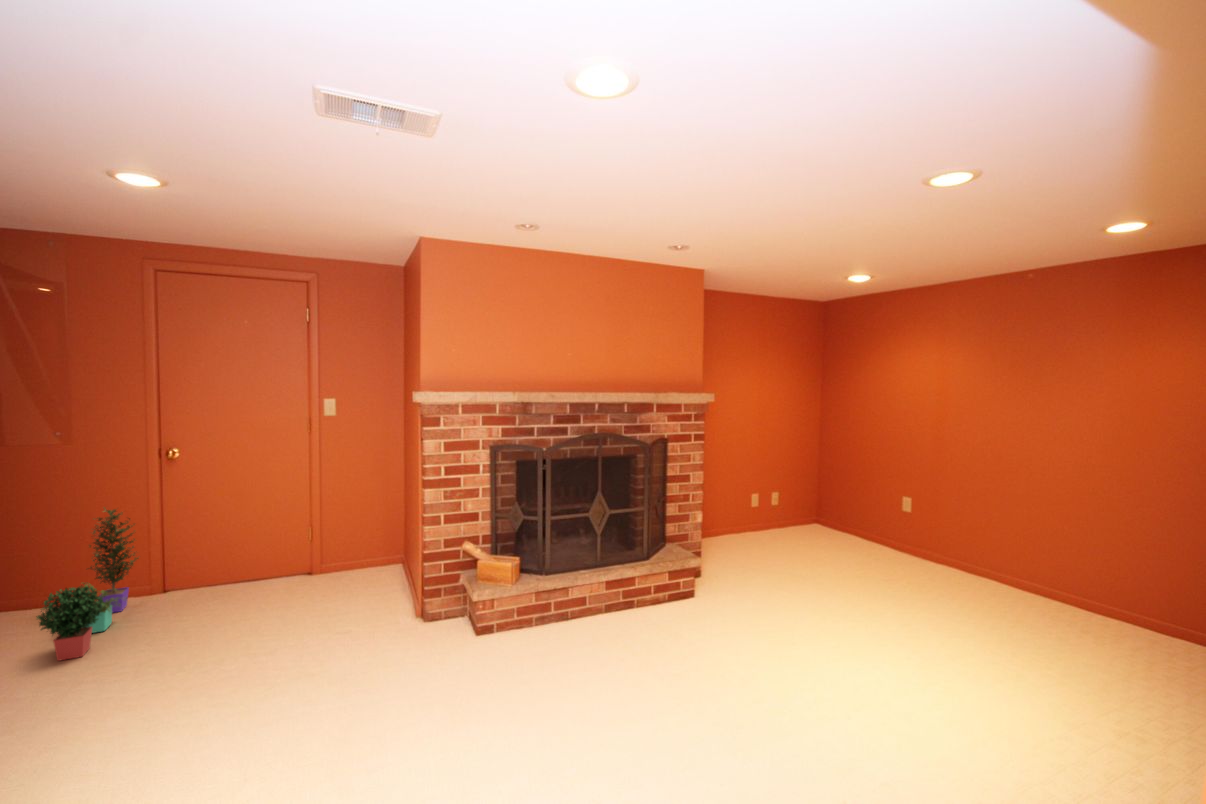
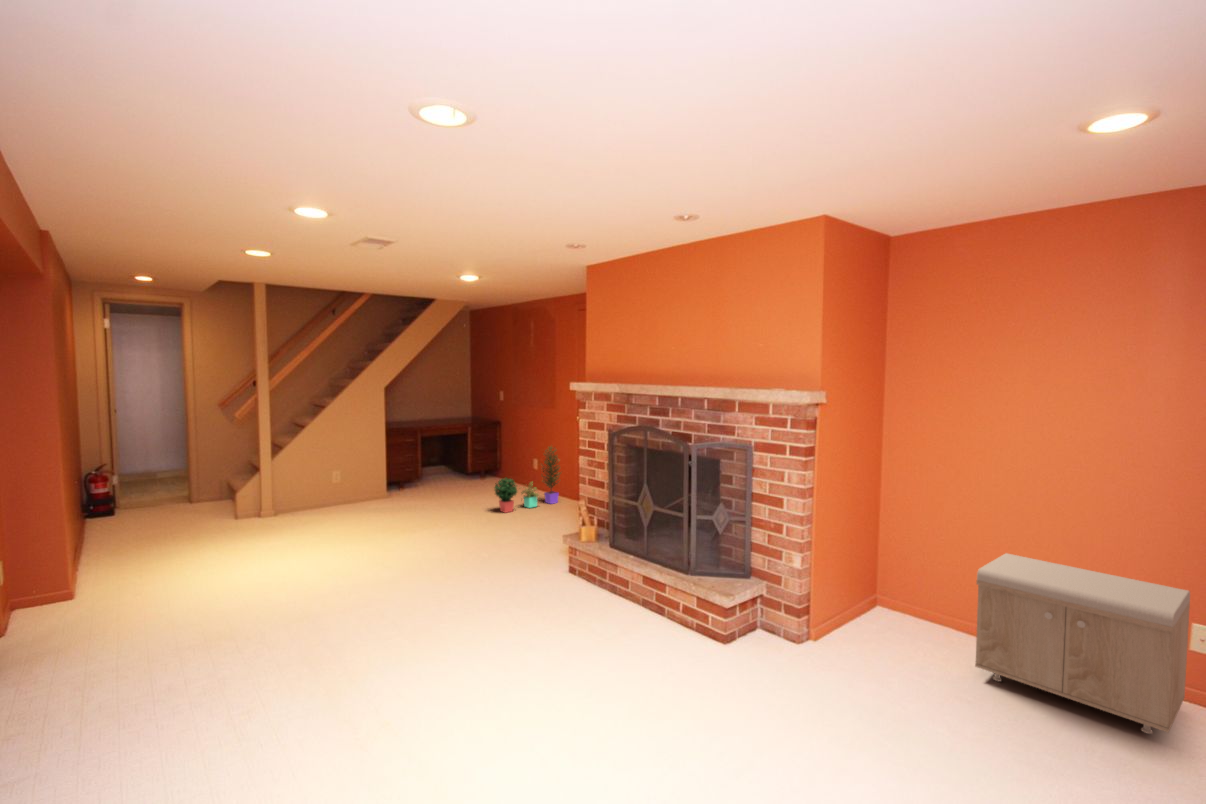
storage bench: none [723,476,813,547] -> present [975,553,1190,734]

